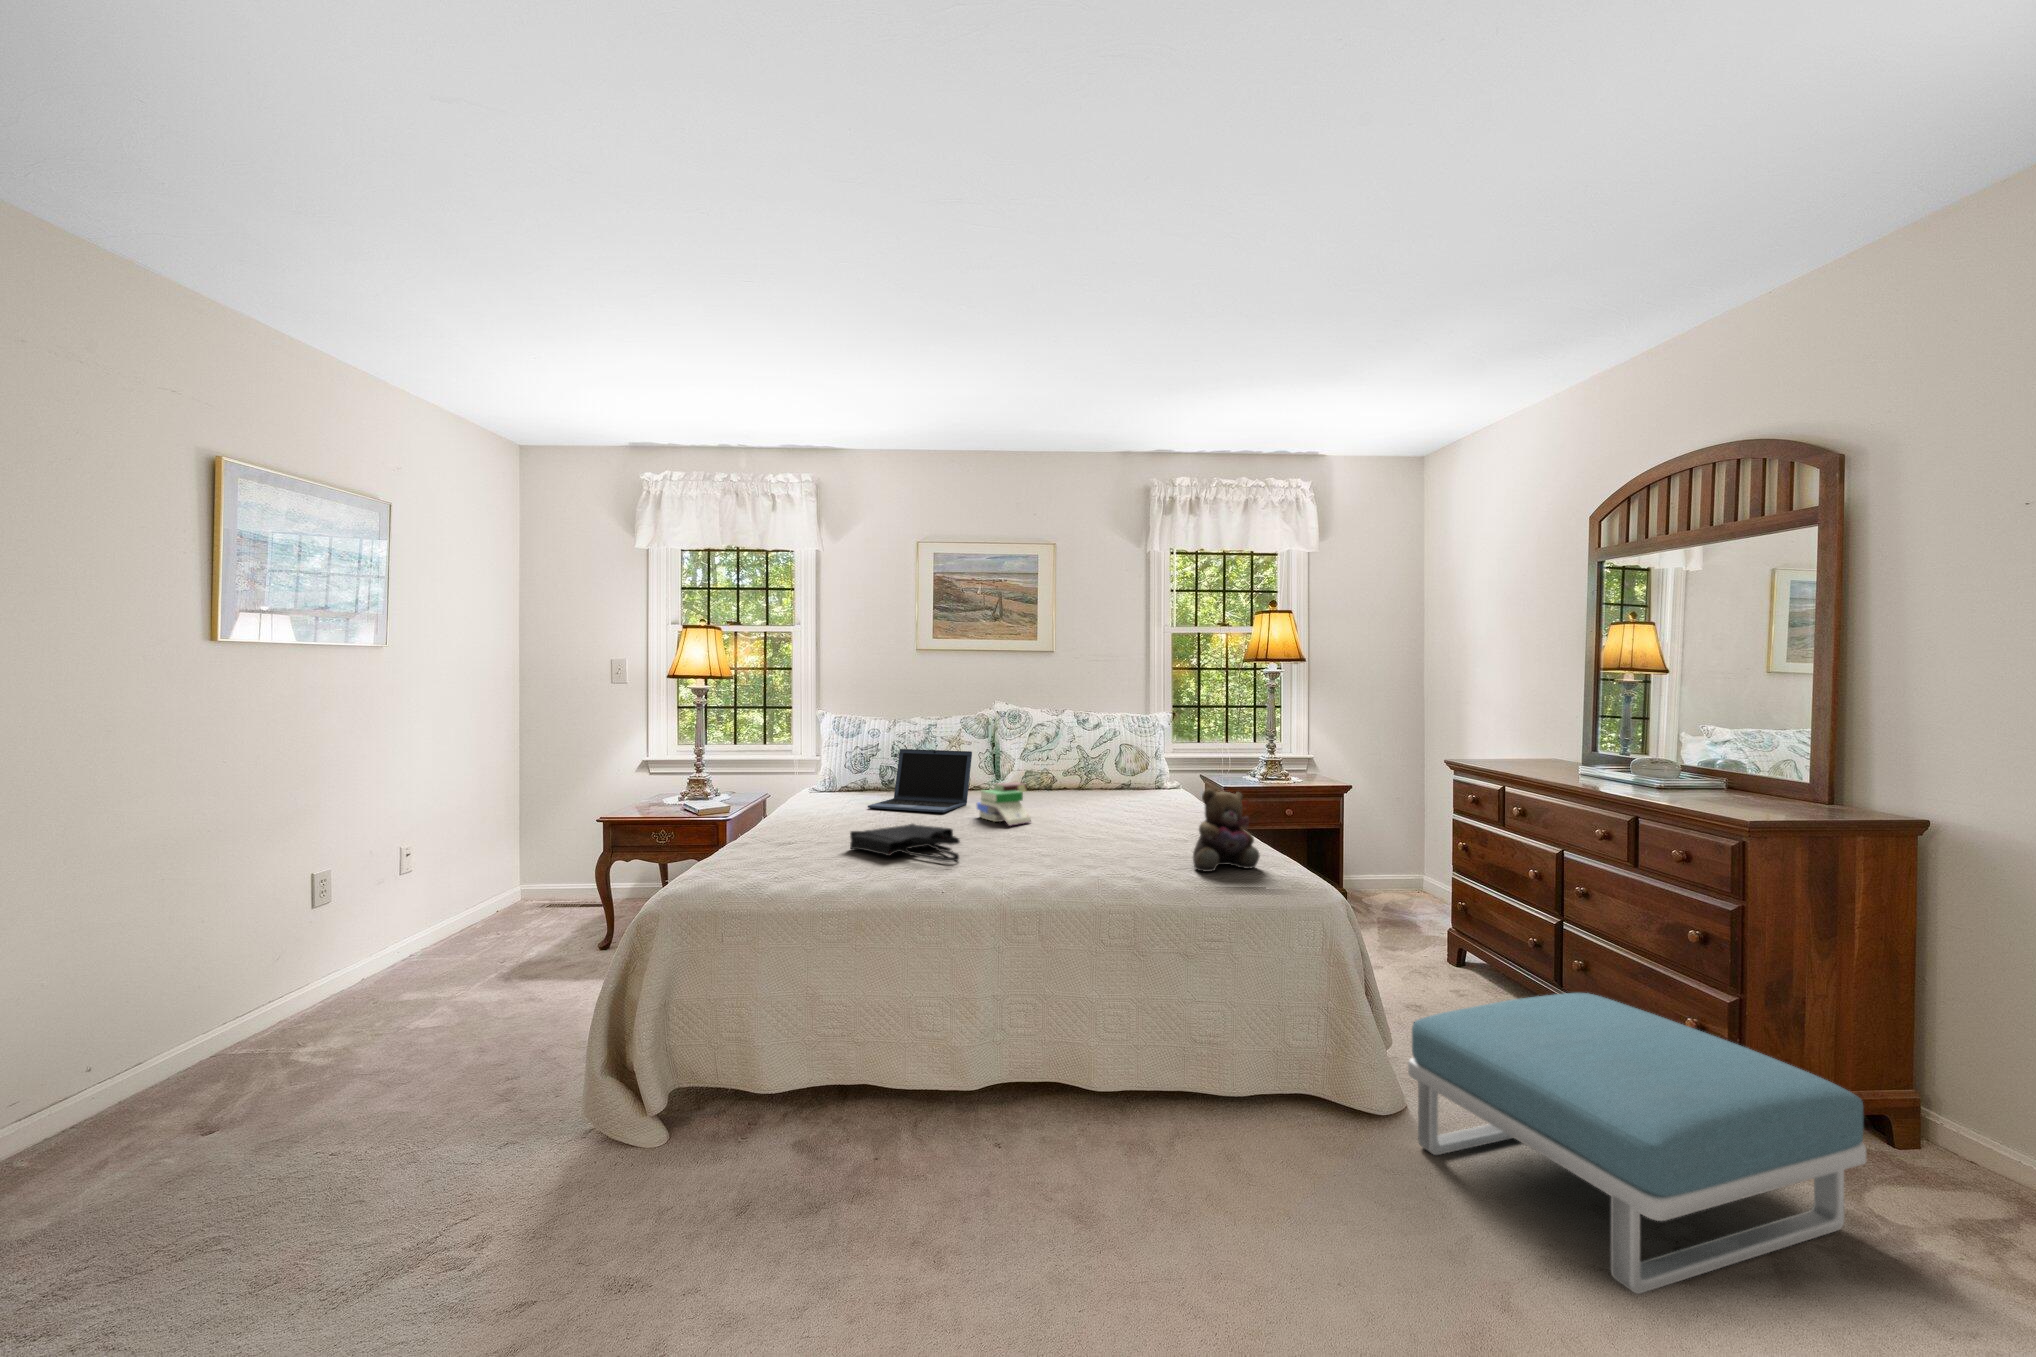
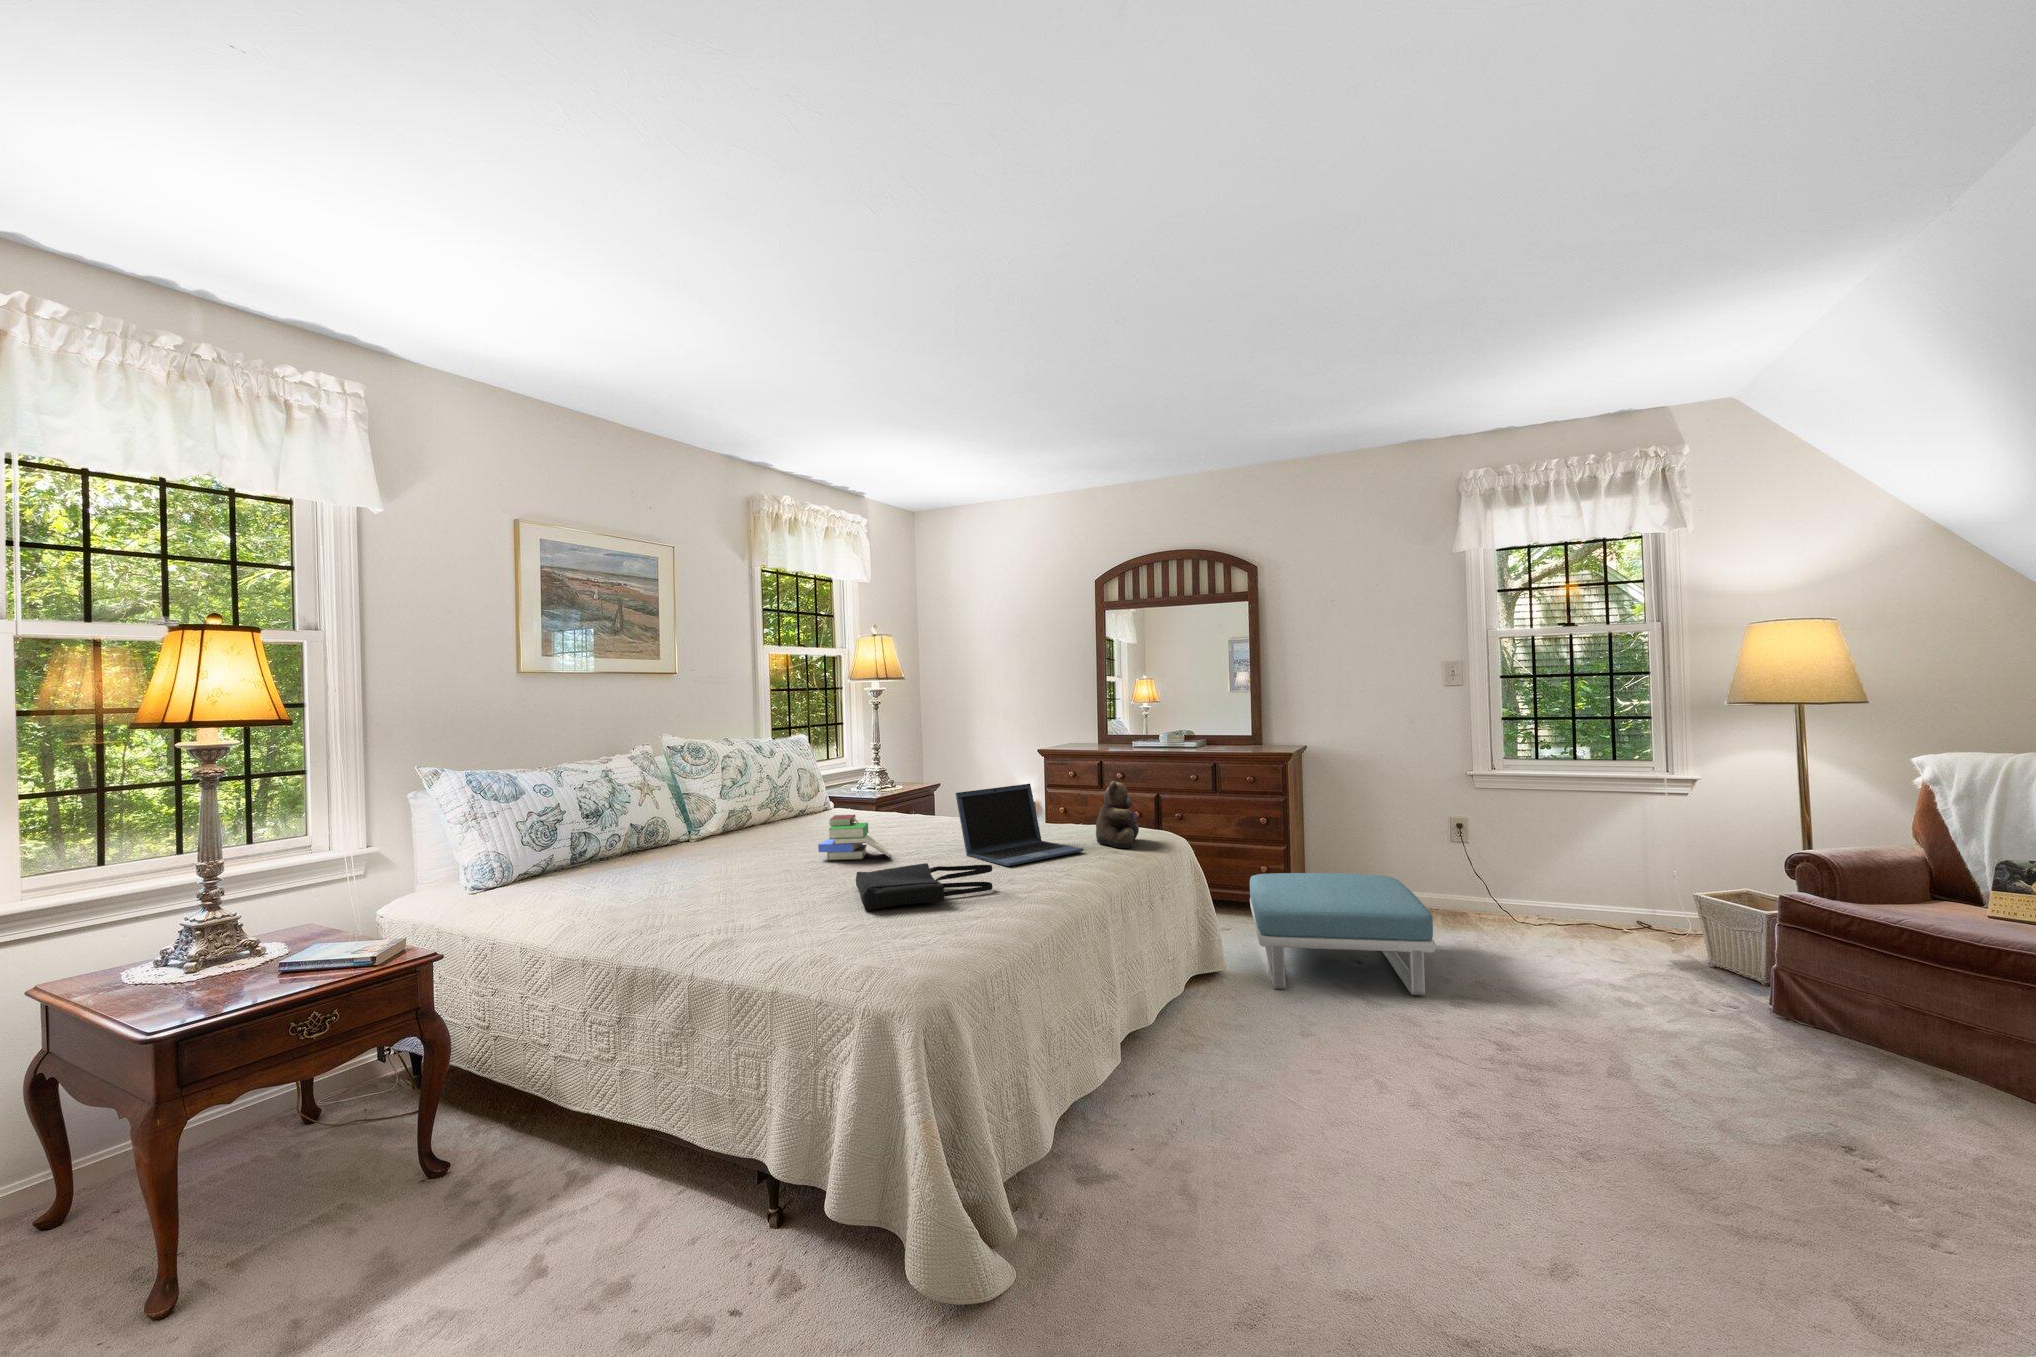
laptop: present [868,749,972,812] -> present [956,784,1083,866]

